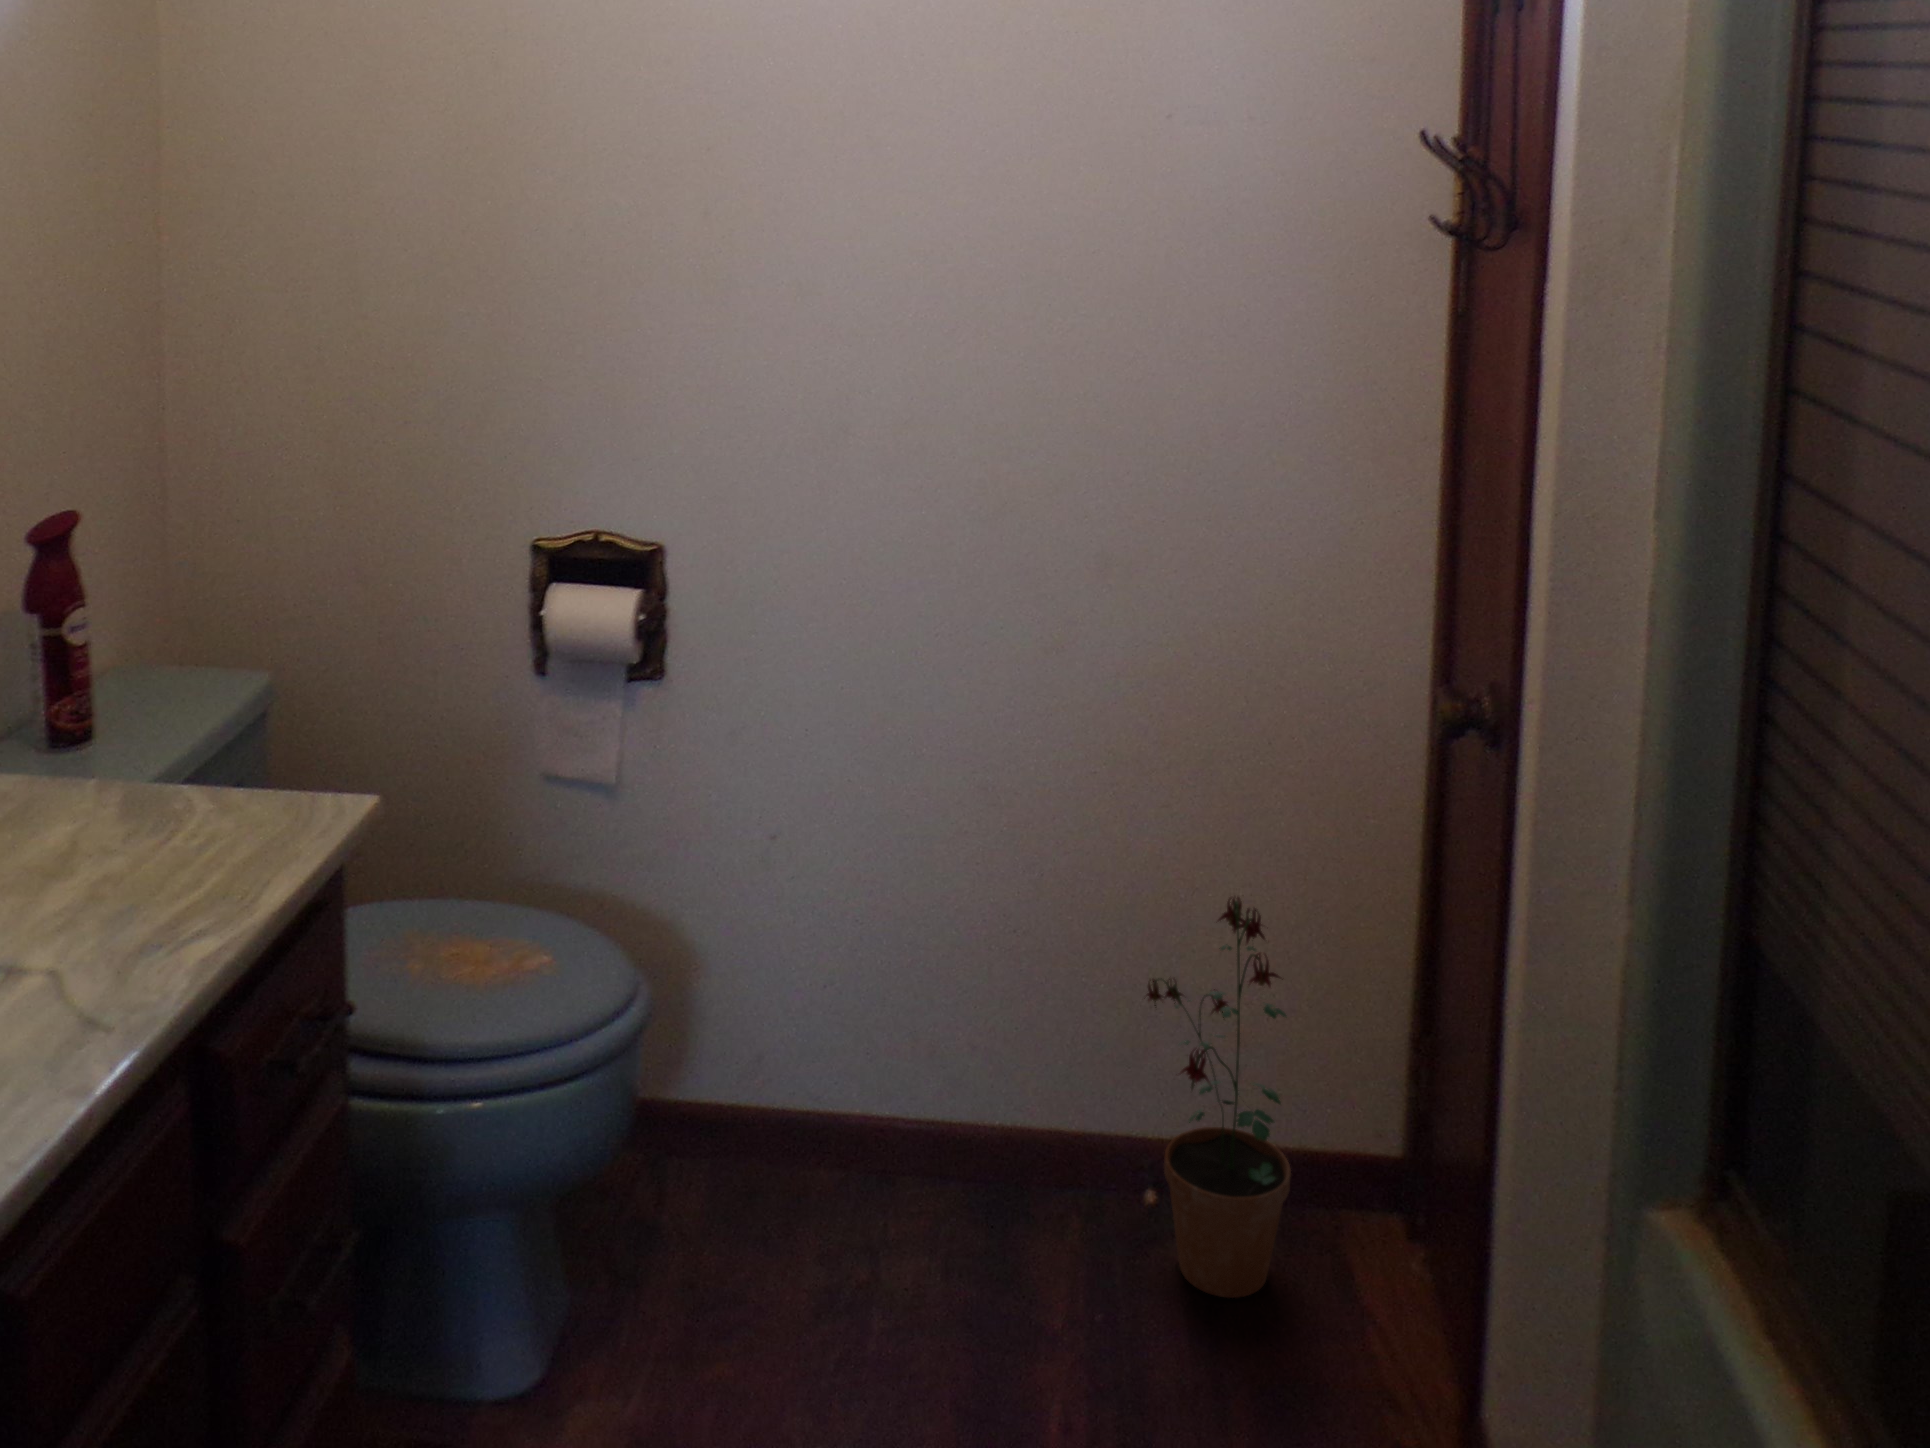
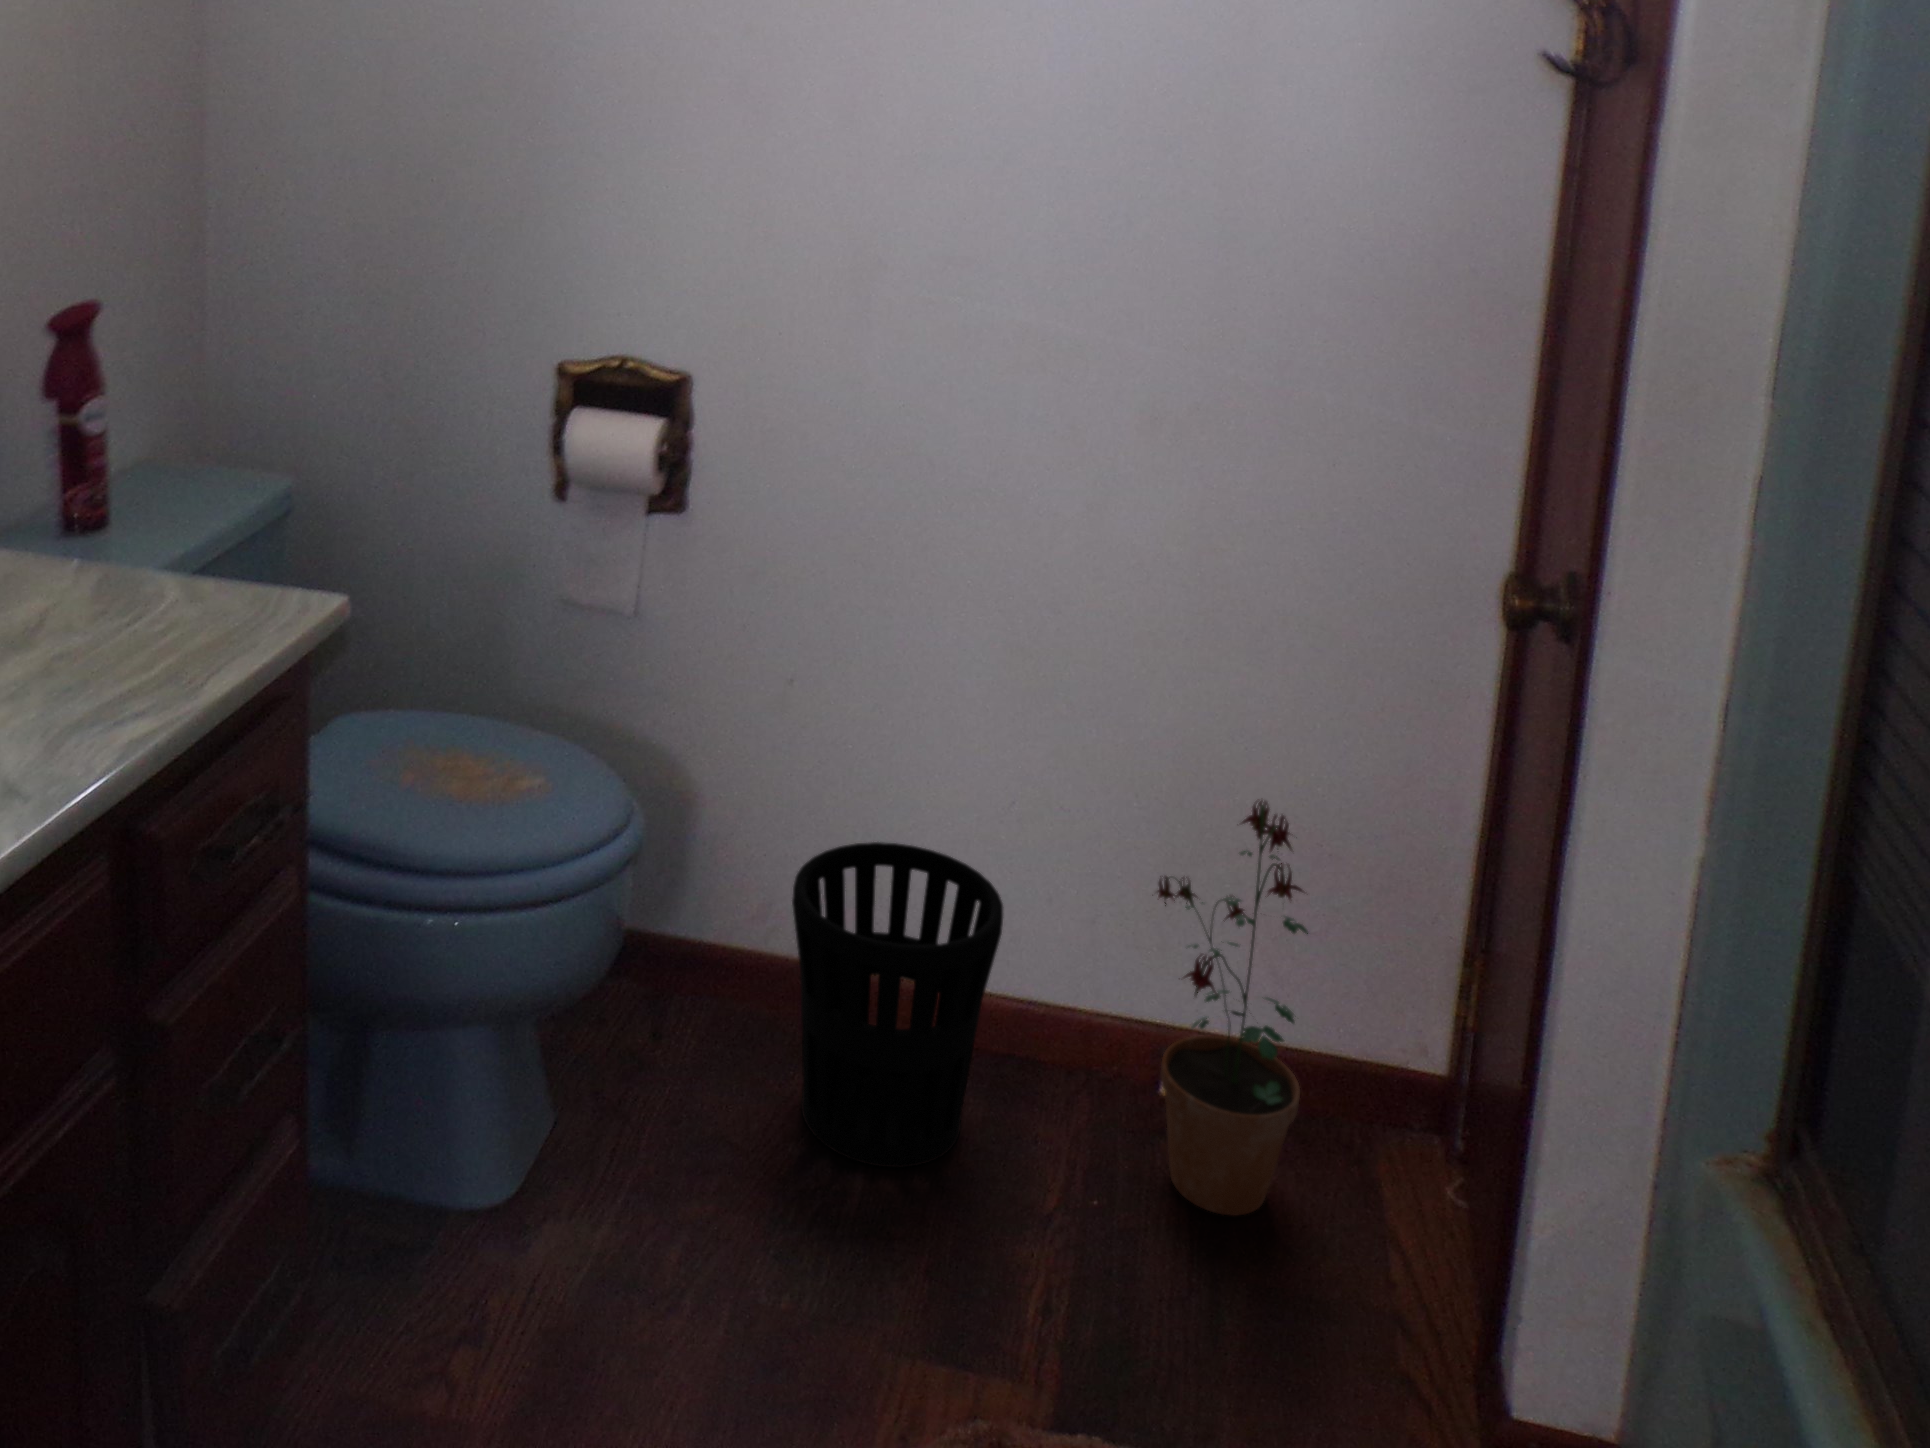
wastebasket: none [809,978,1010,1300] -> present [792,842,1003,1168]

